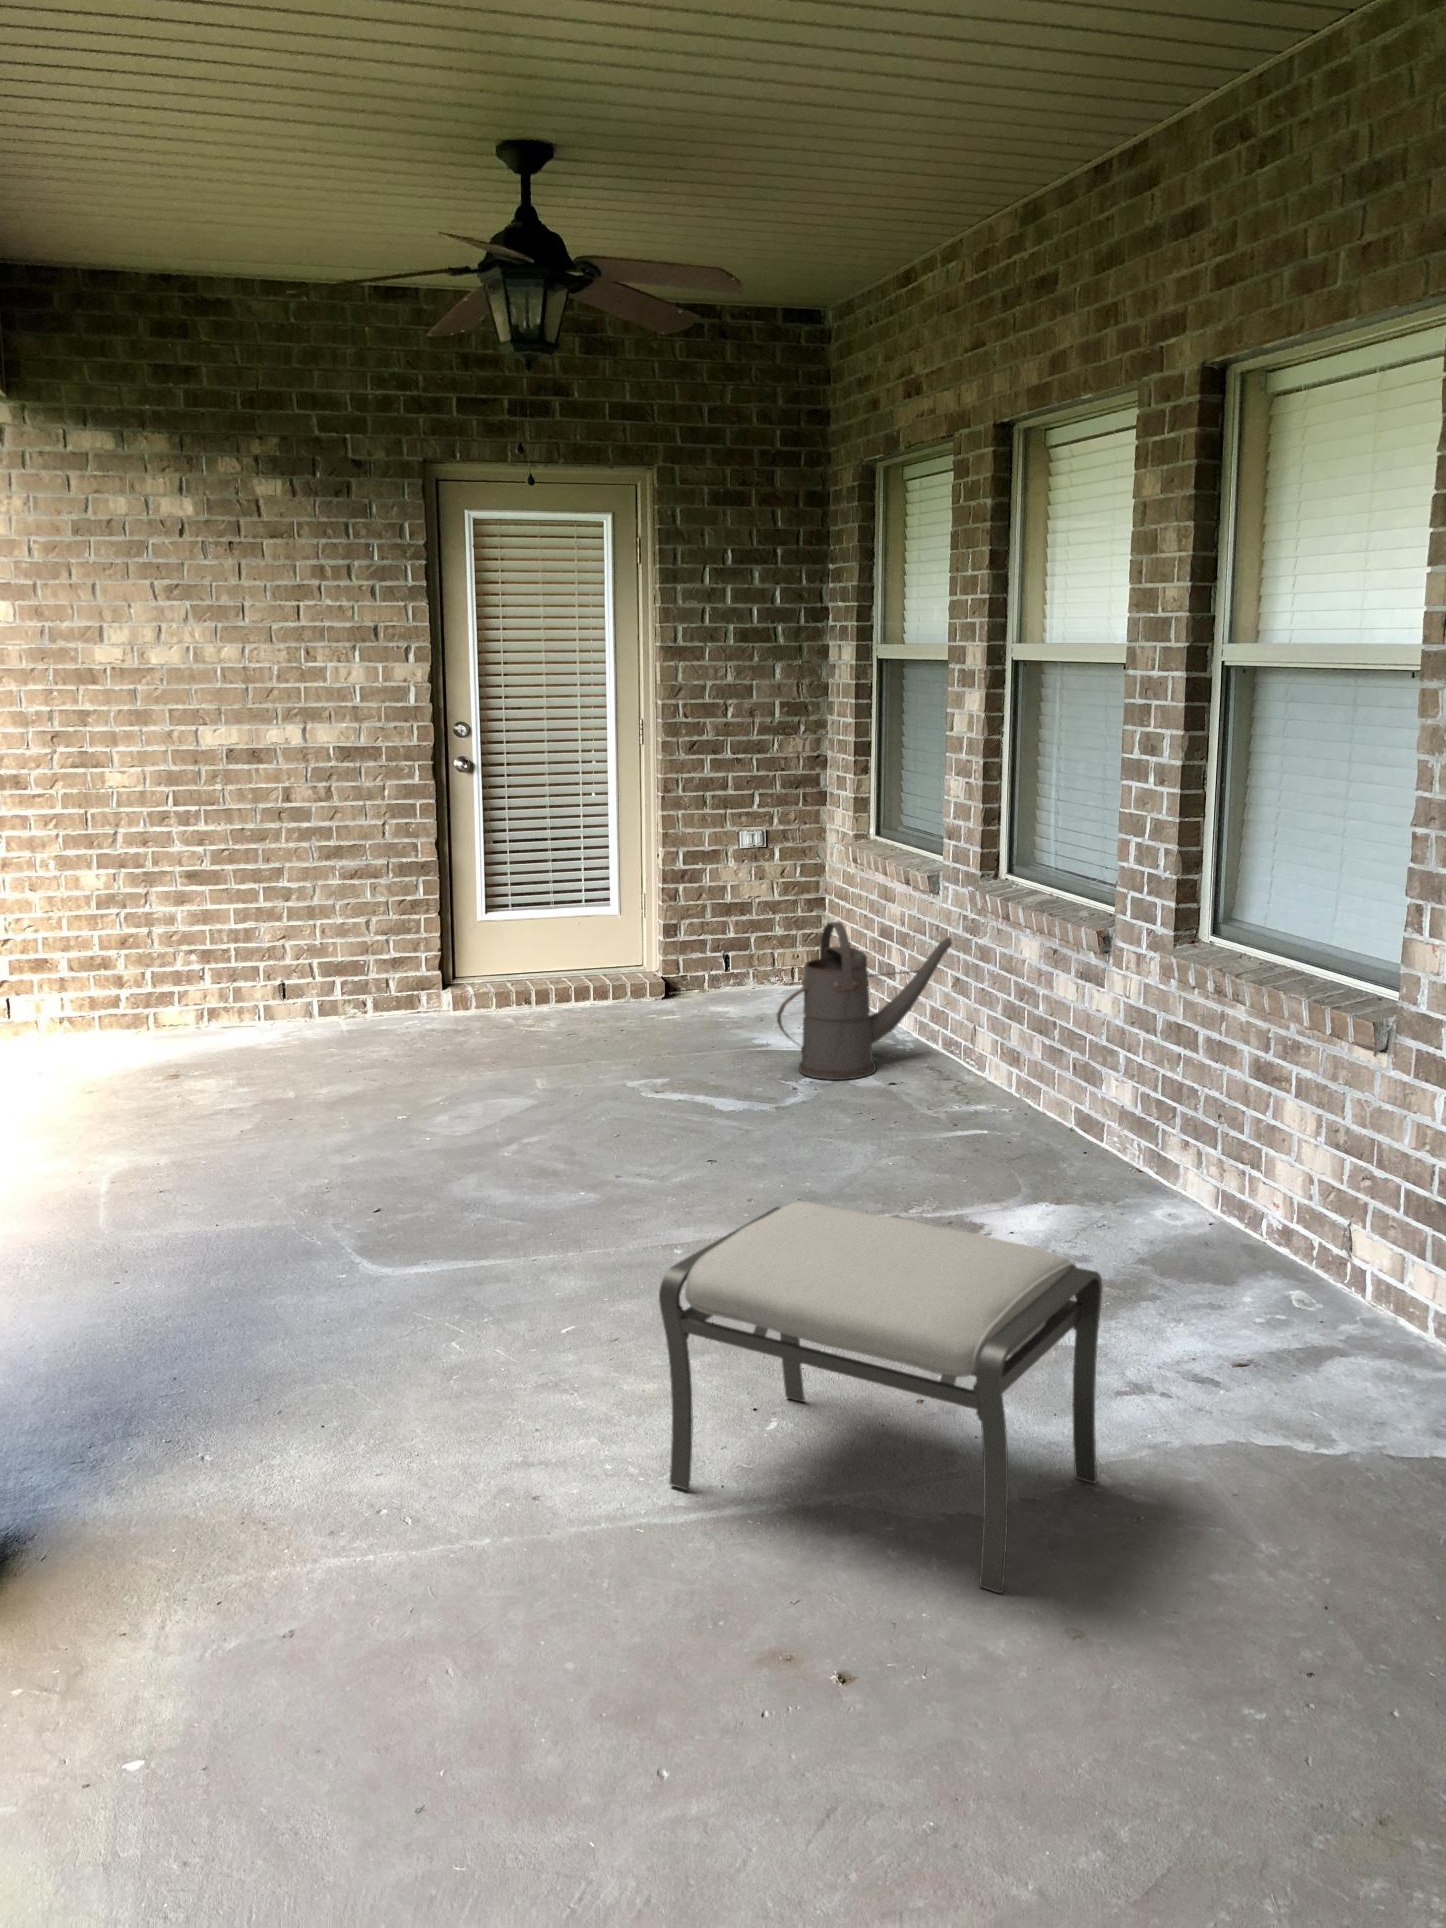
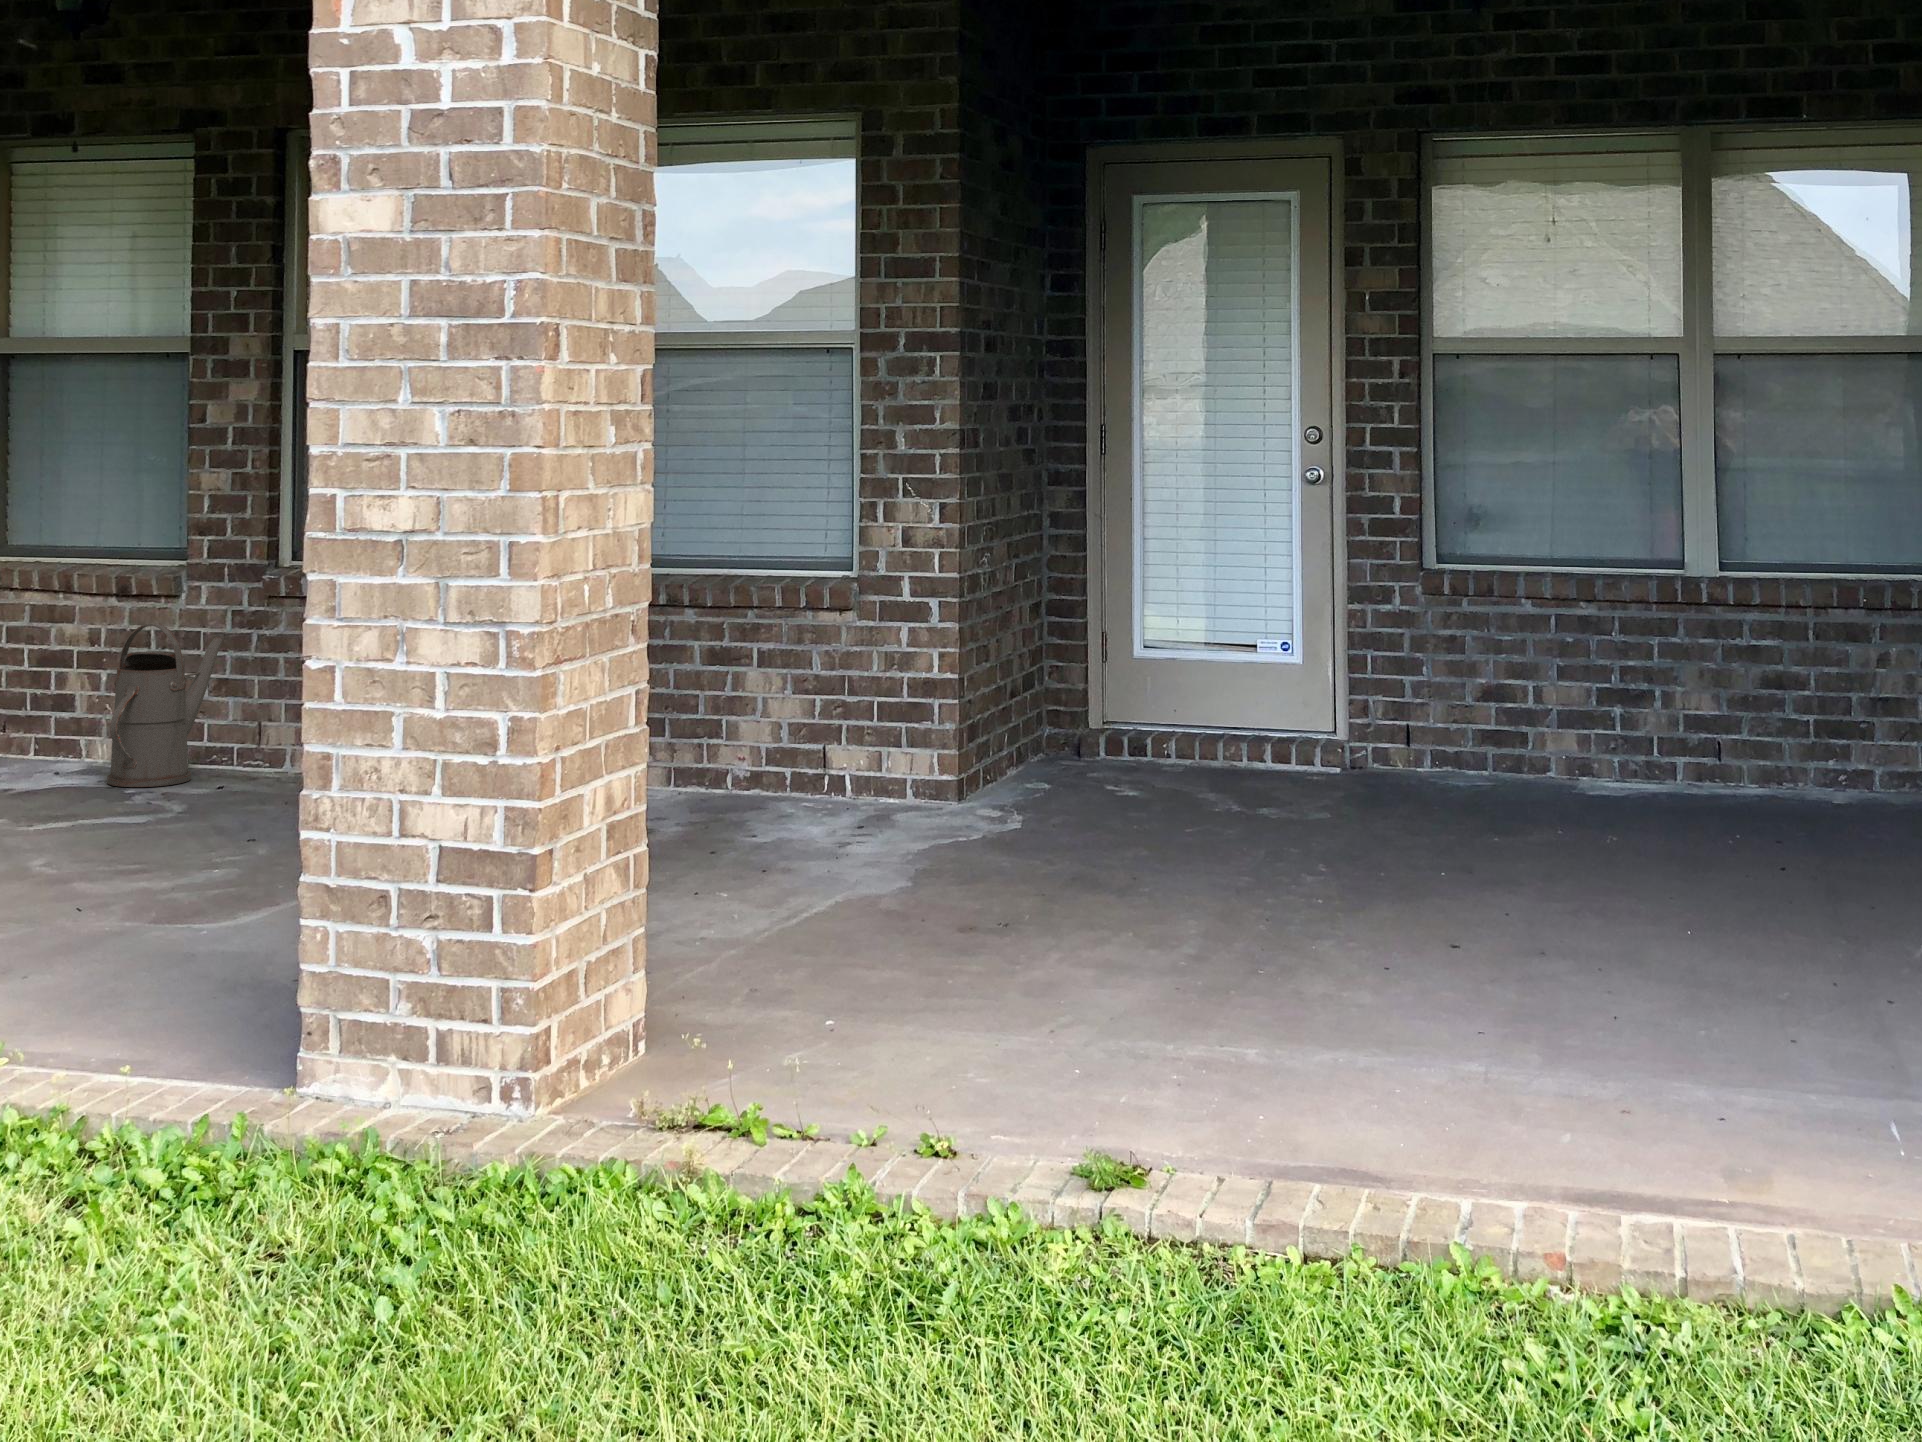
ottoman: present [659,1202,1102,1593] -> none [700,698,989,901]

